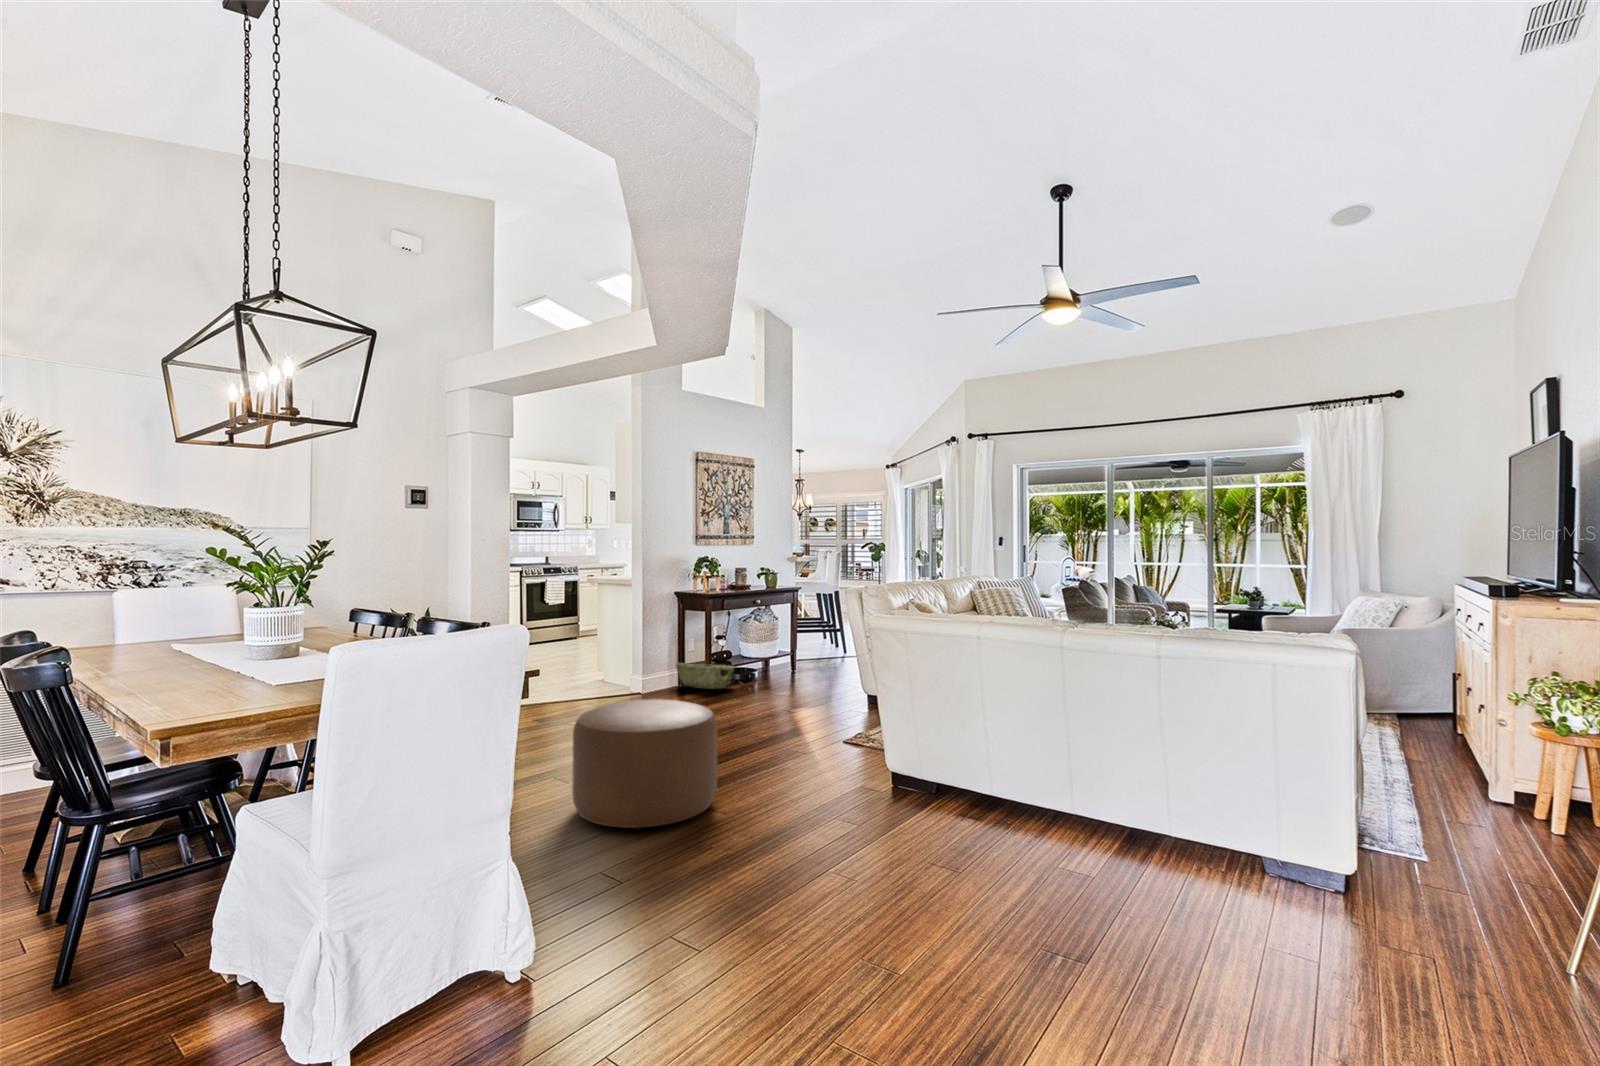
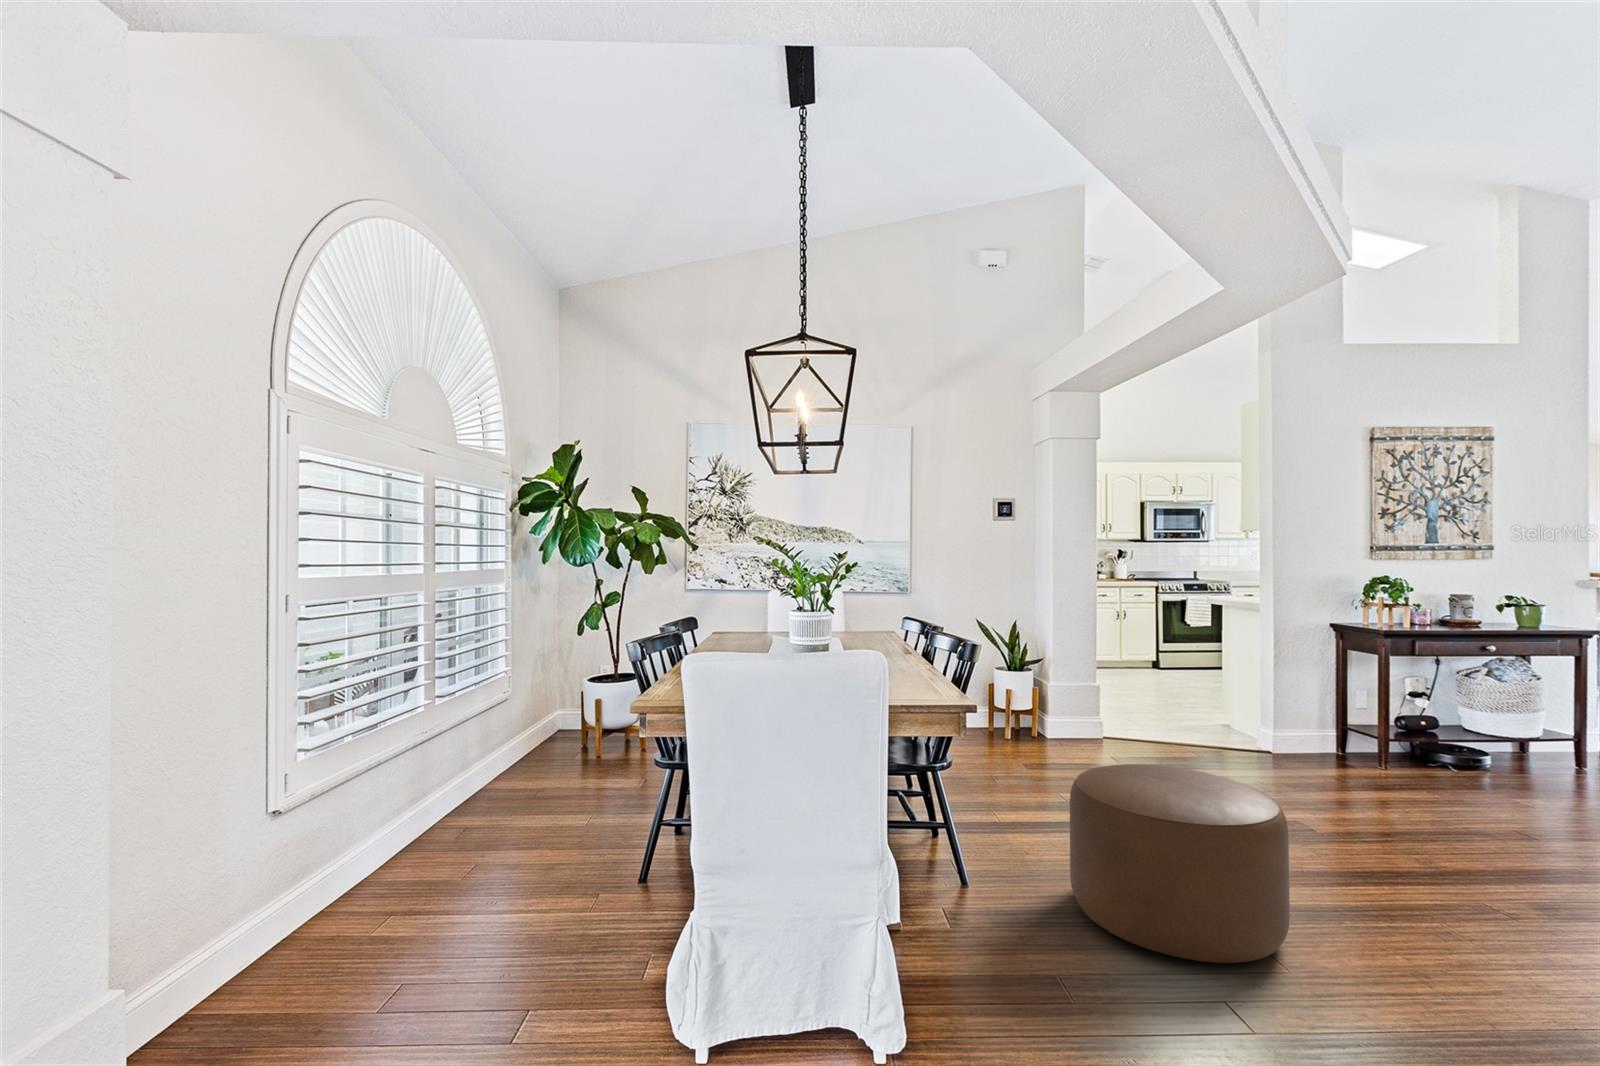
woven basket: present [677,663,734,689] -> none [1331,722,1436,774]

